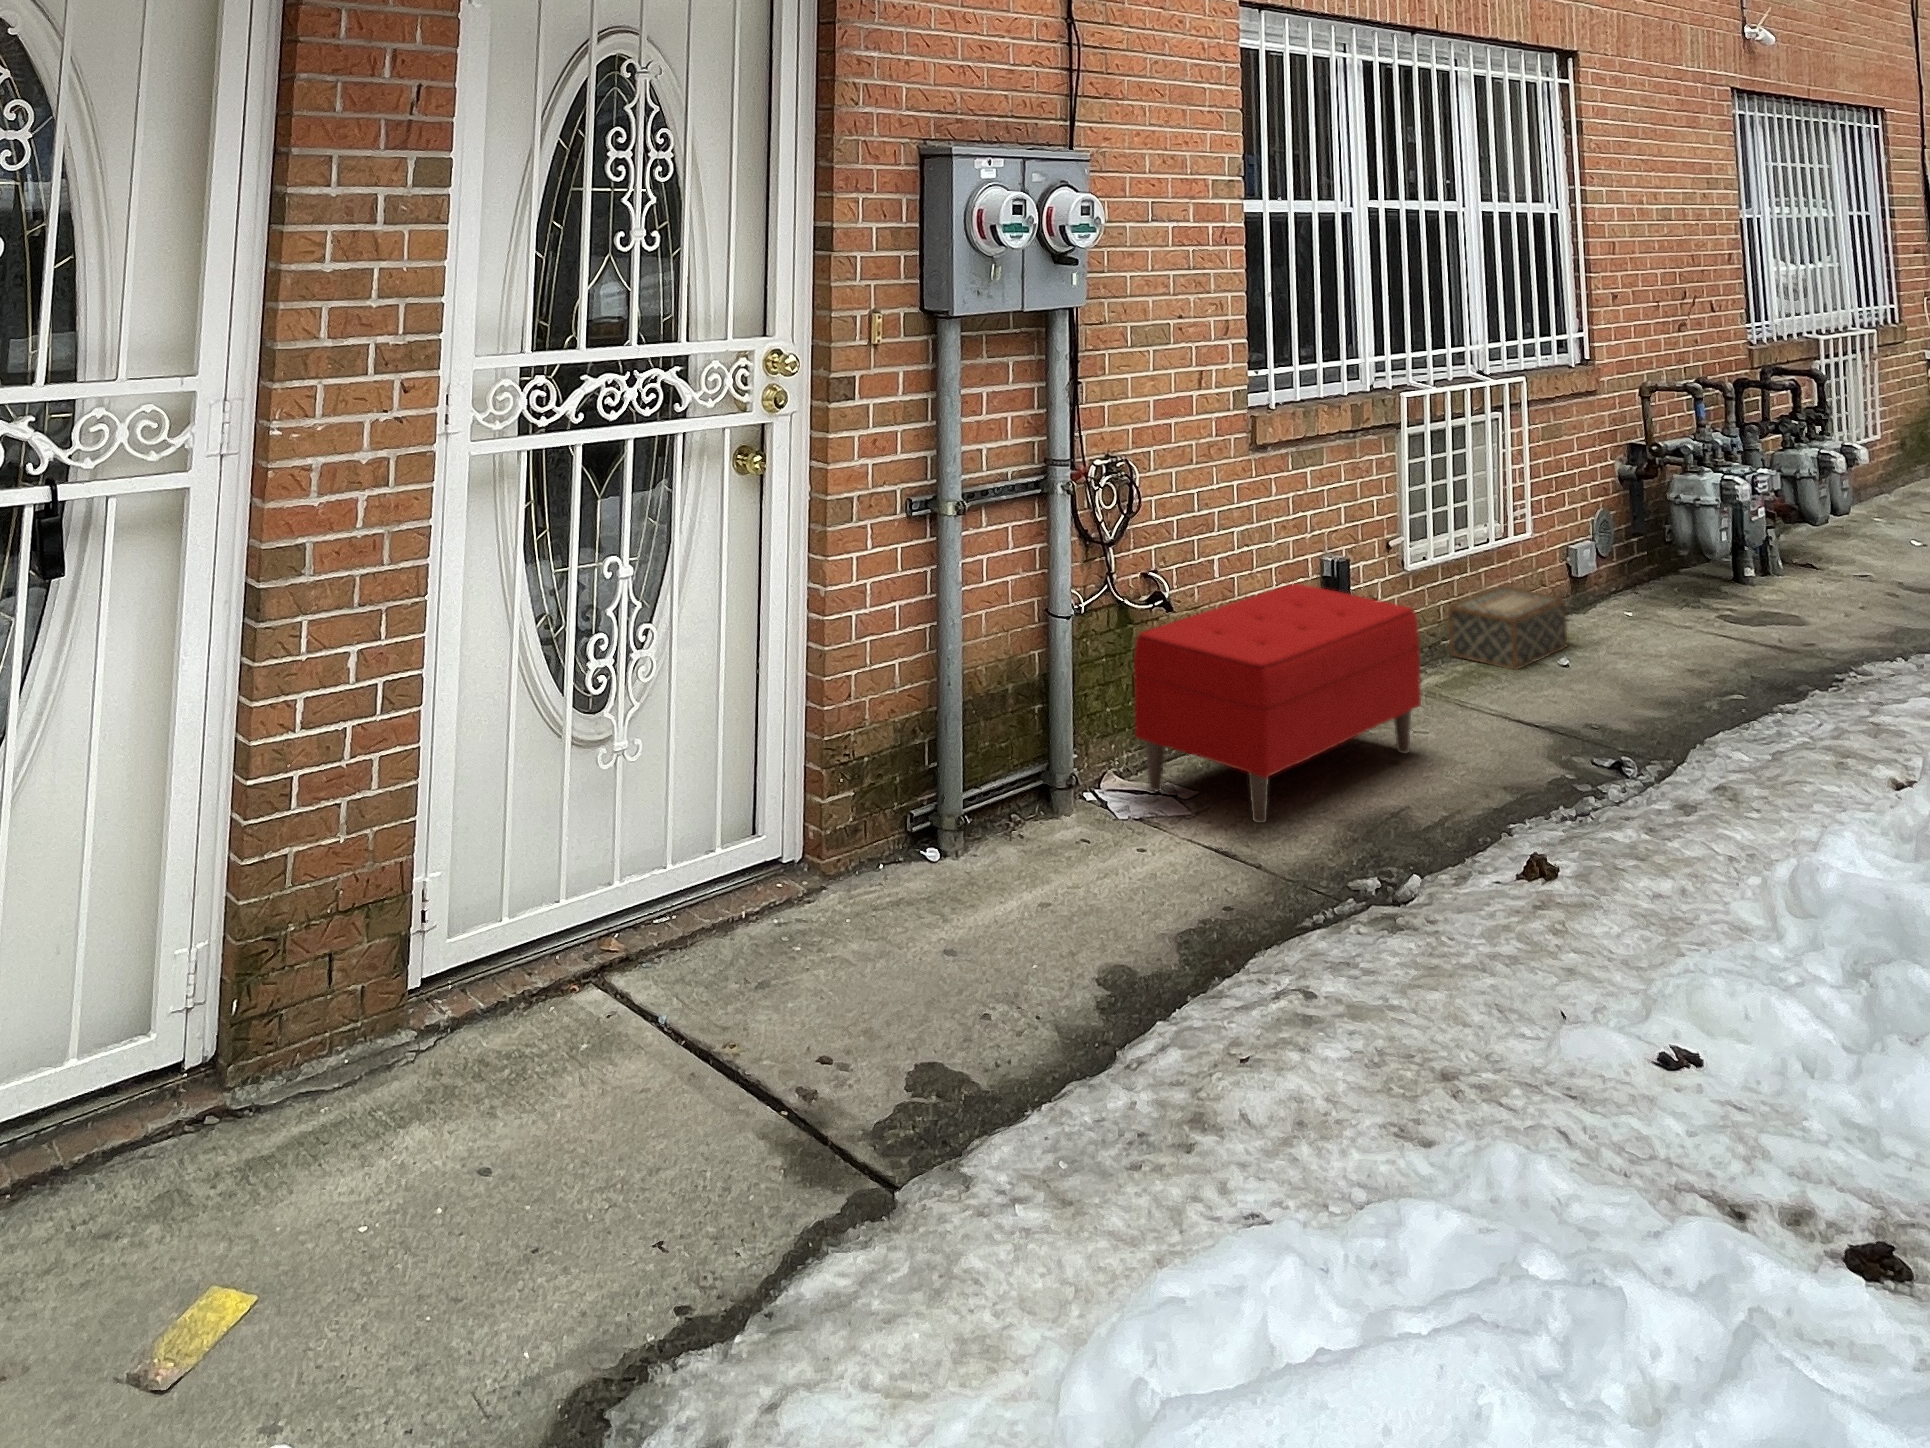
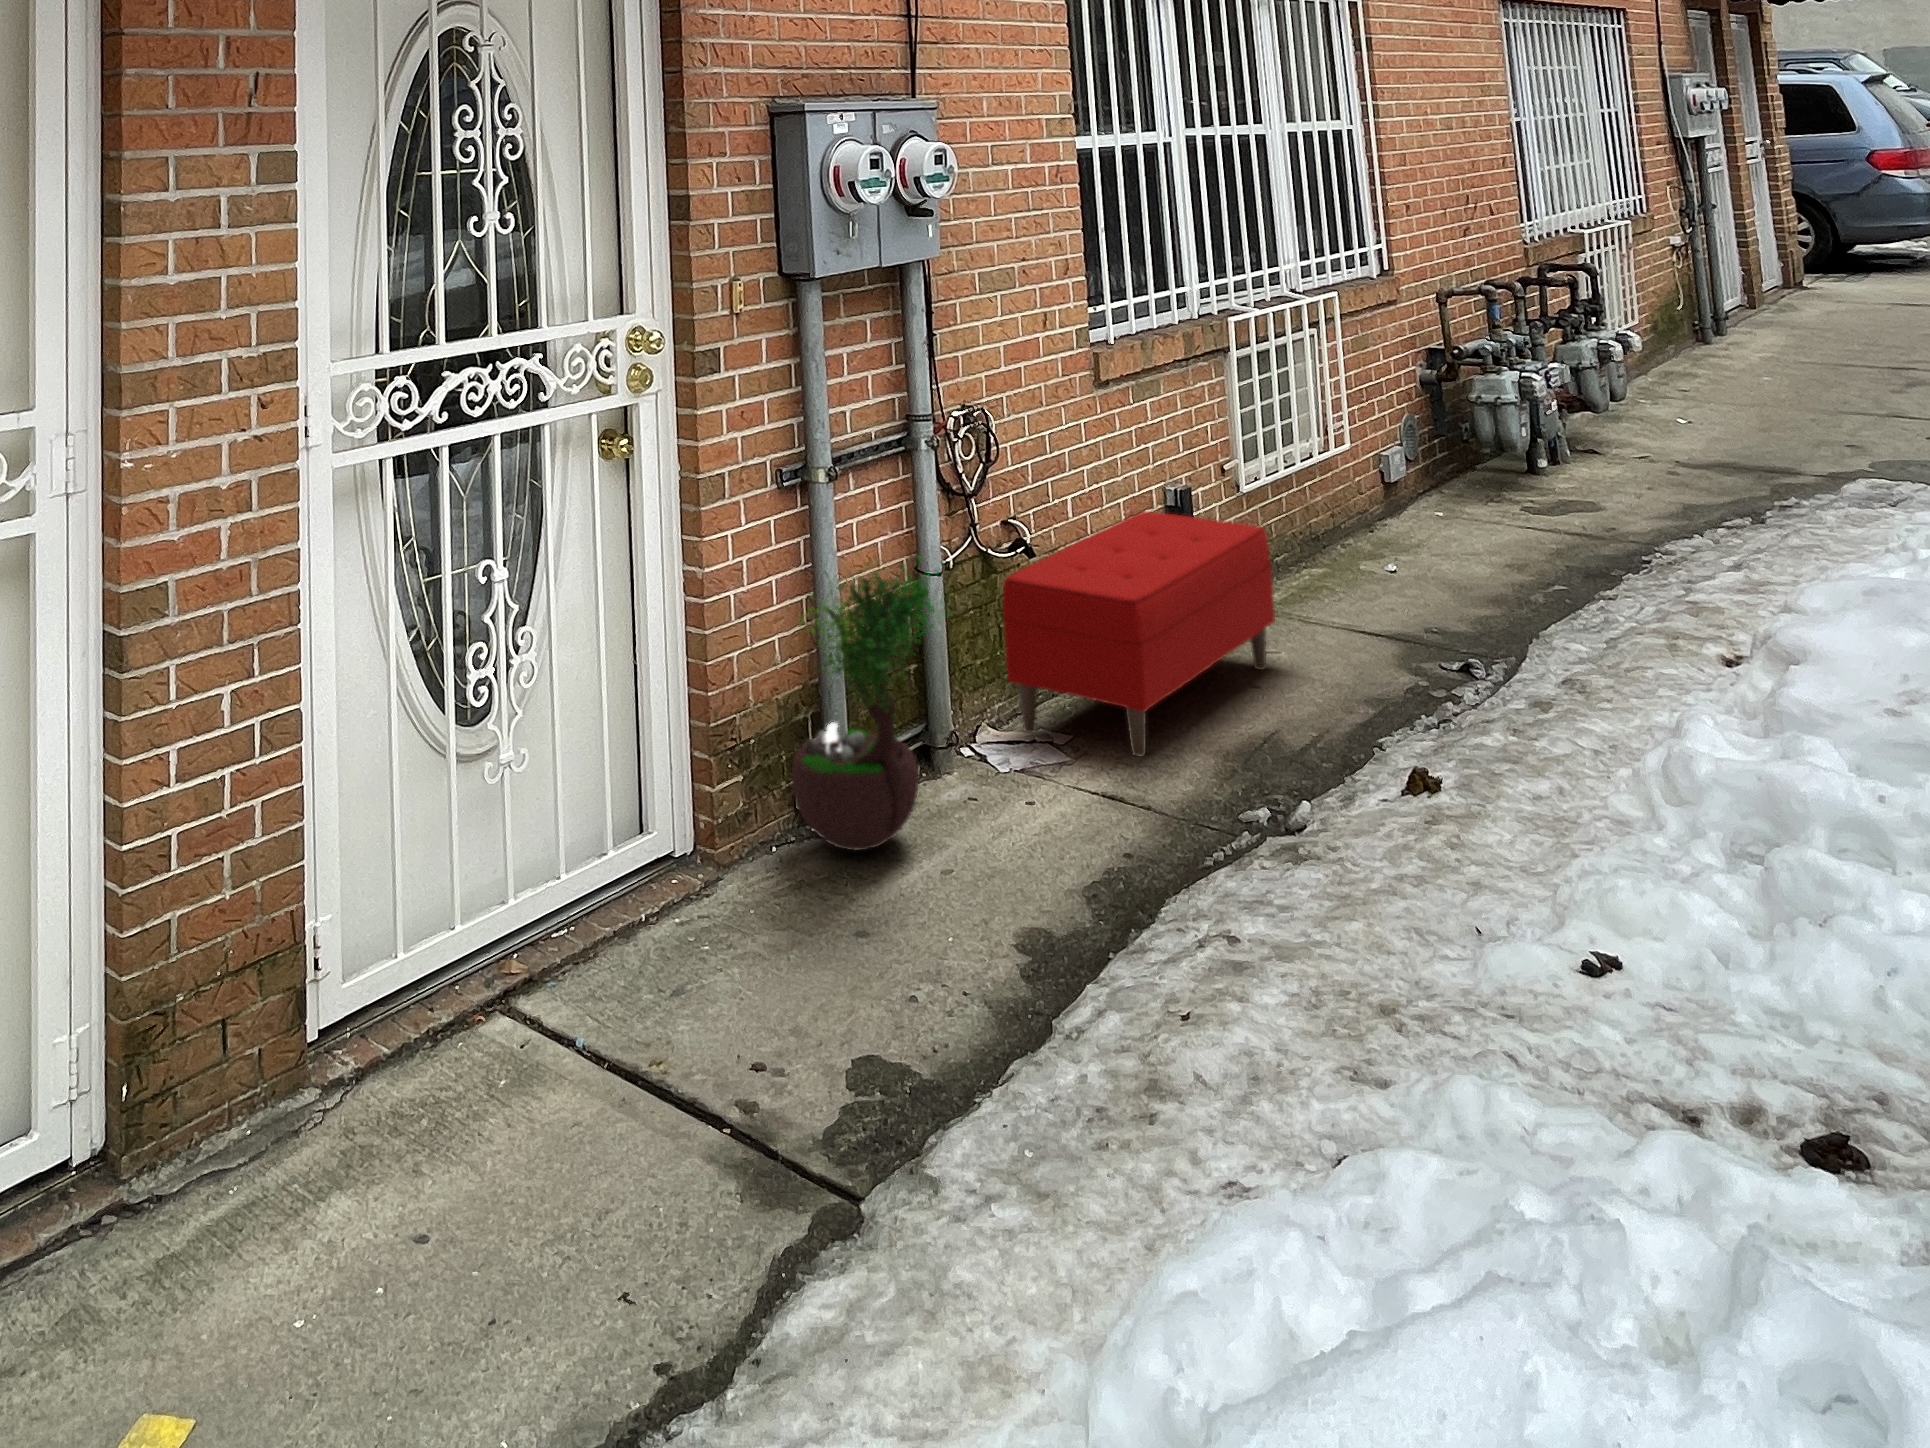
potted tree: none [901,586,1066,881] -> present [792,557,949,850]
woven basket: present [1448,586,1567,670] -> none [1277,492,1388,574]

